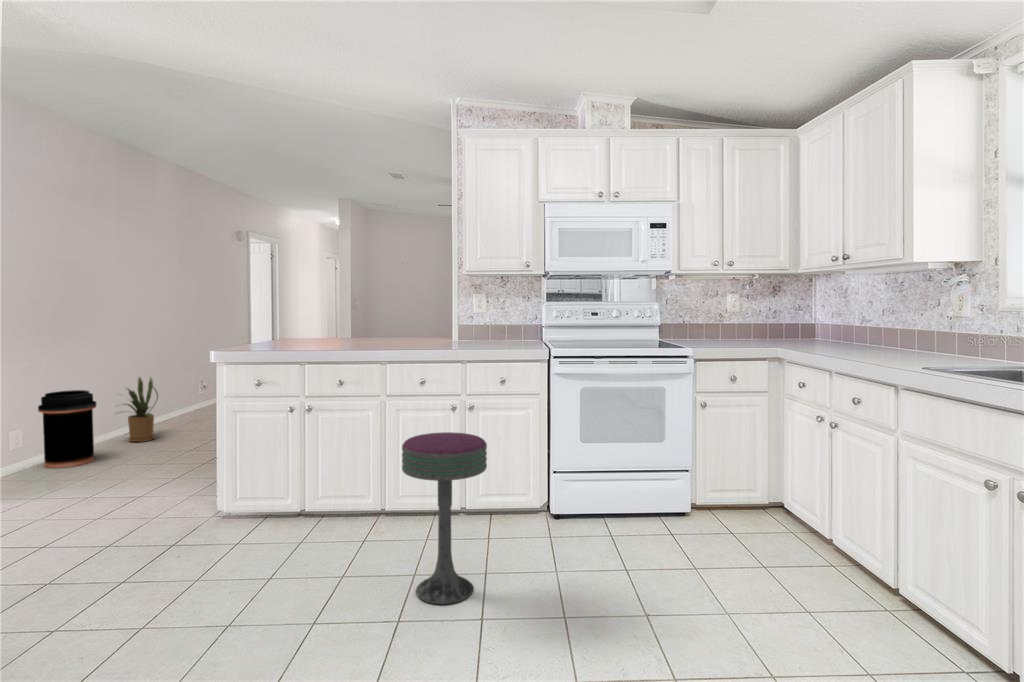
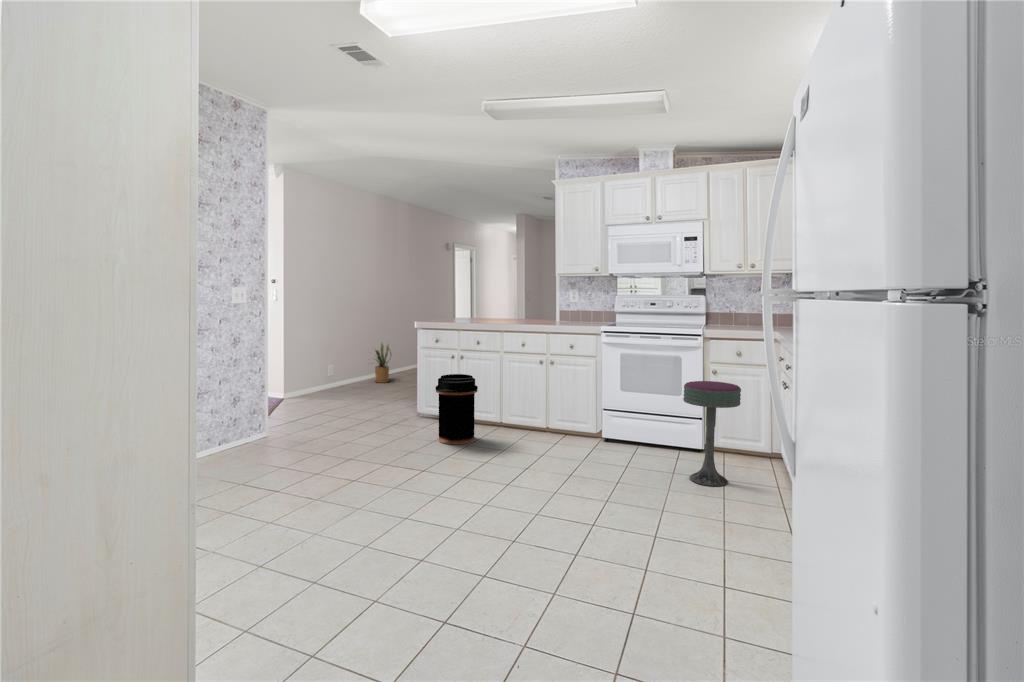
trash can: present [38,390,96,468] -> present [436,374,478,444]
bar stool: present [402,432,487,604] -> present [683,381,741,486]

